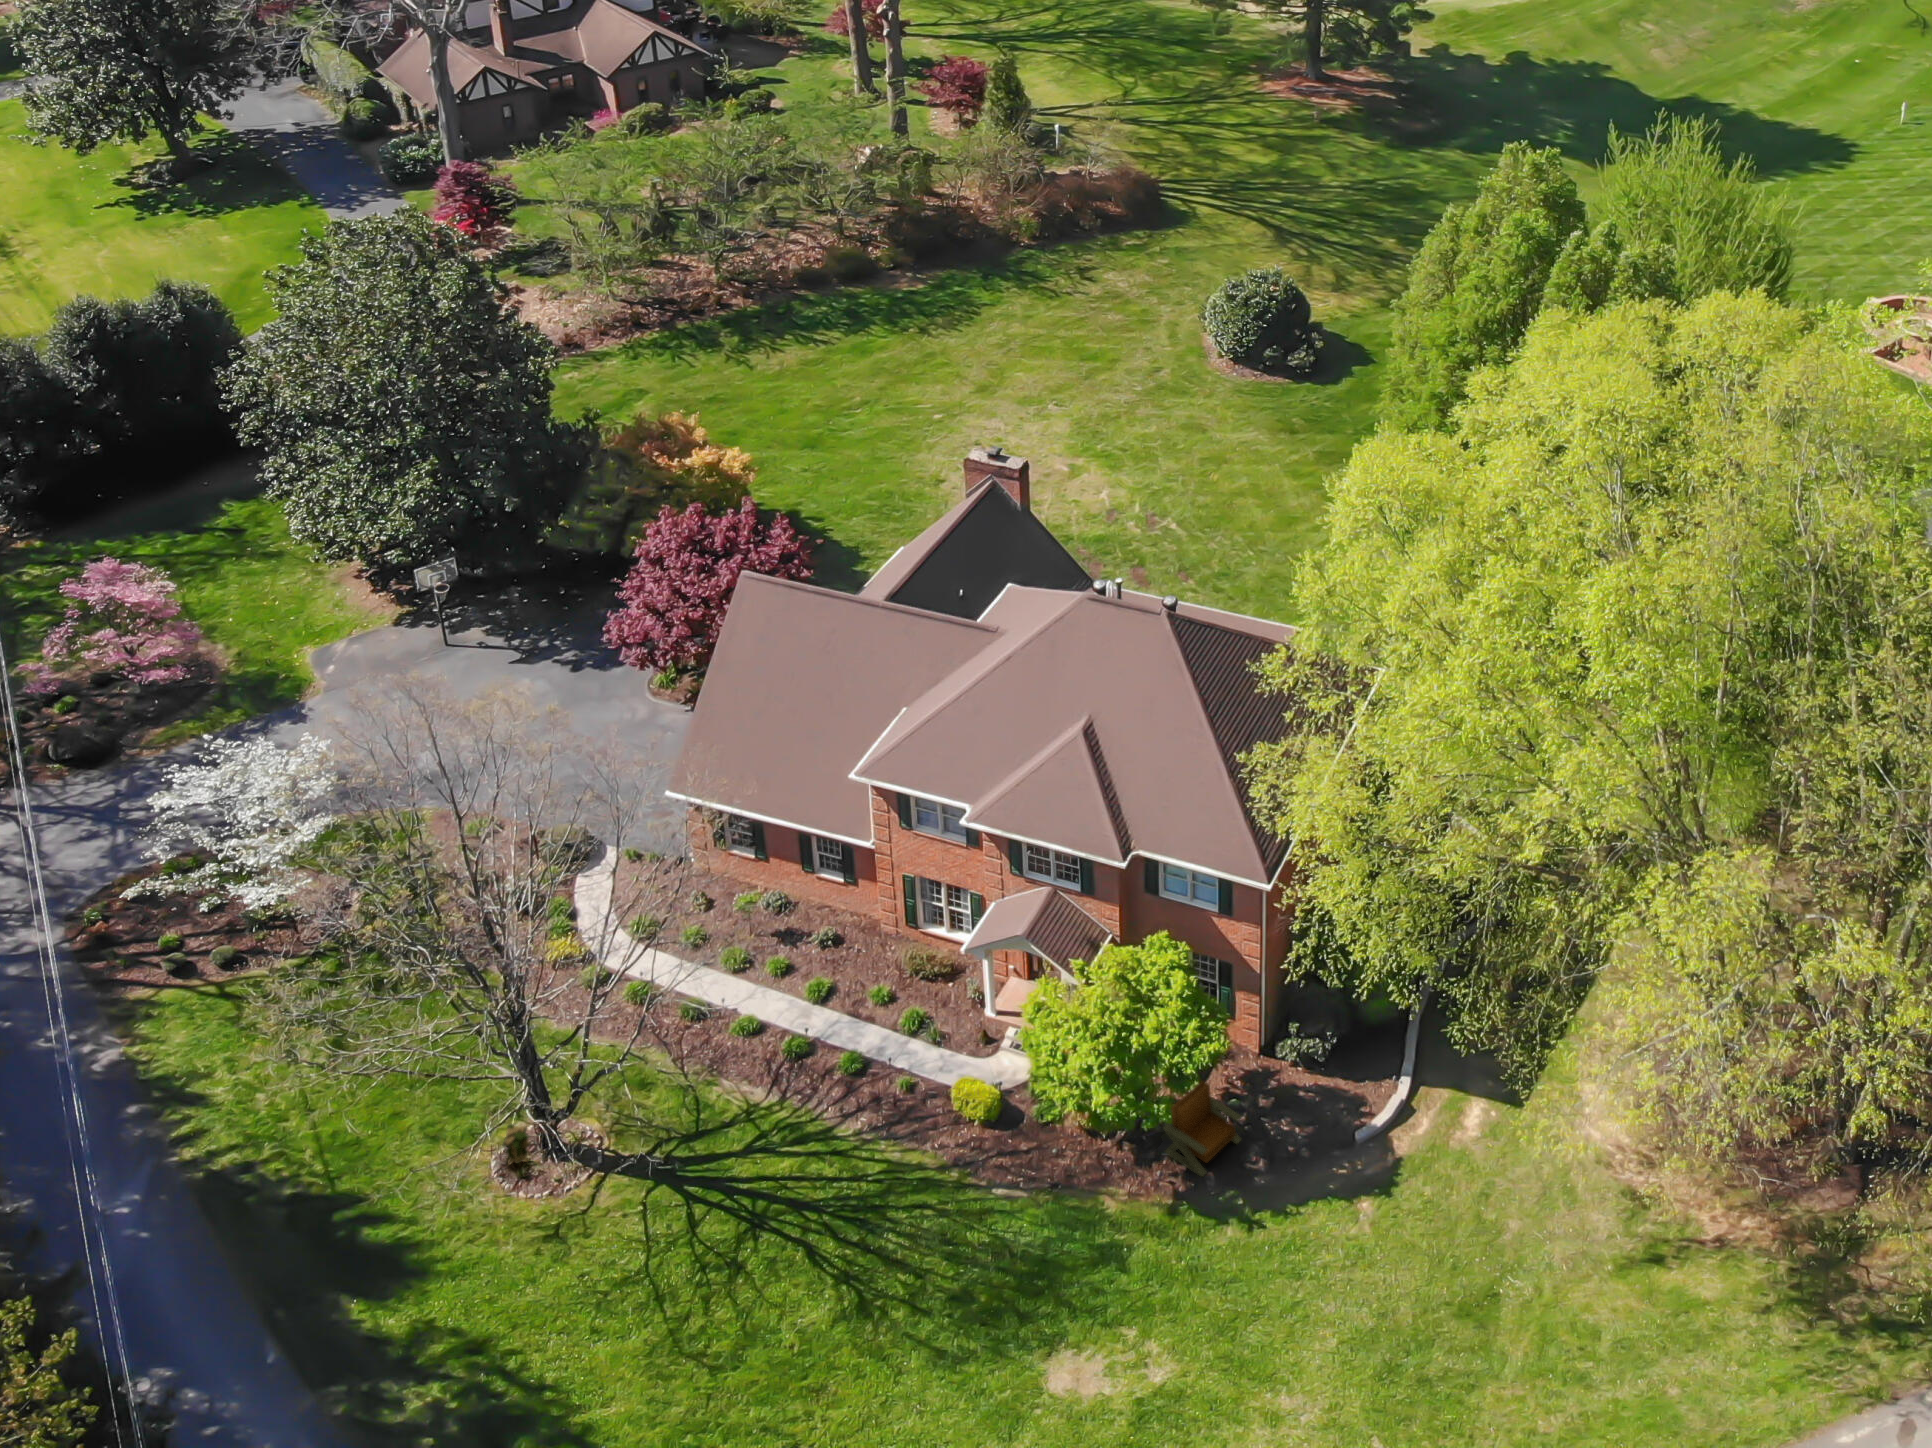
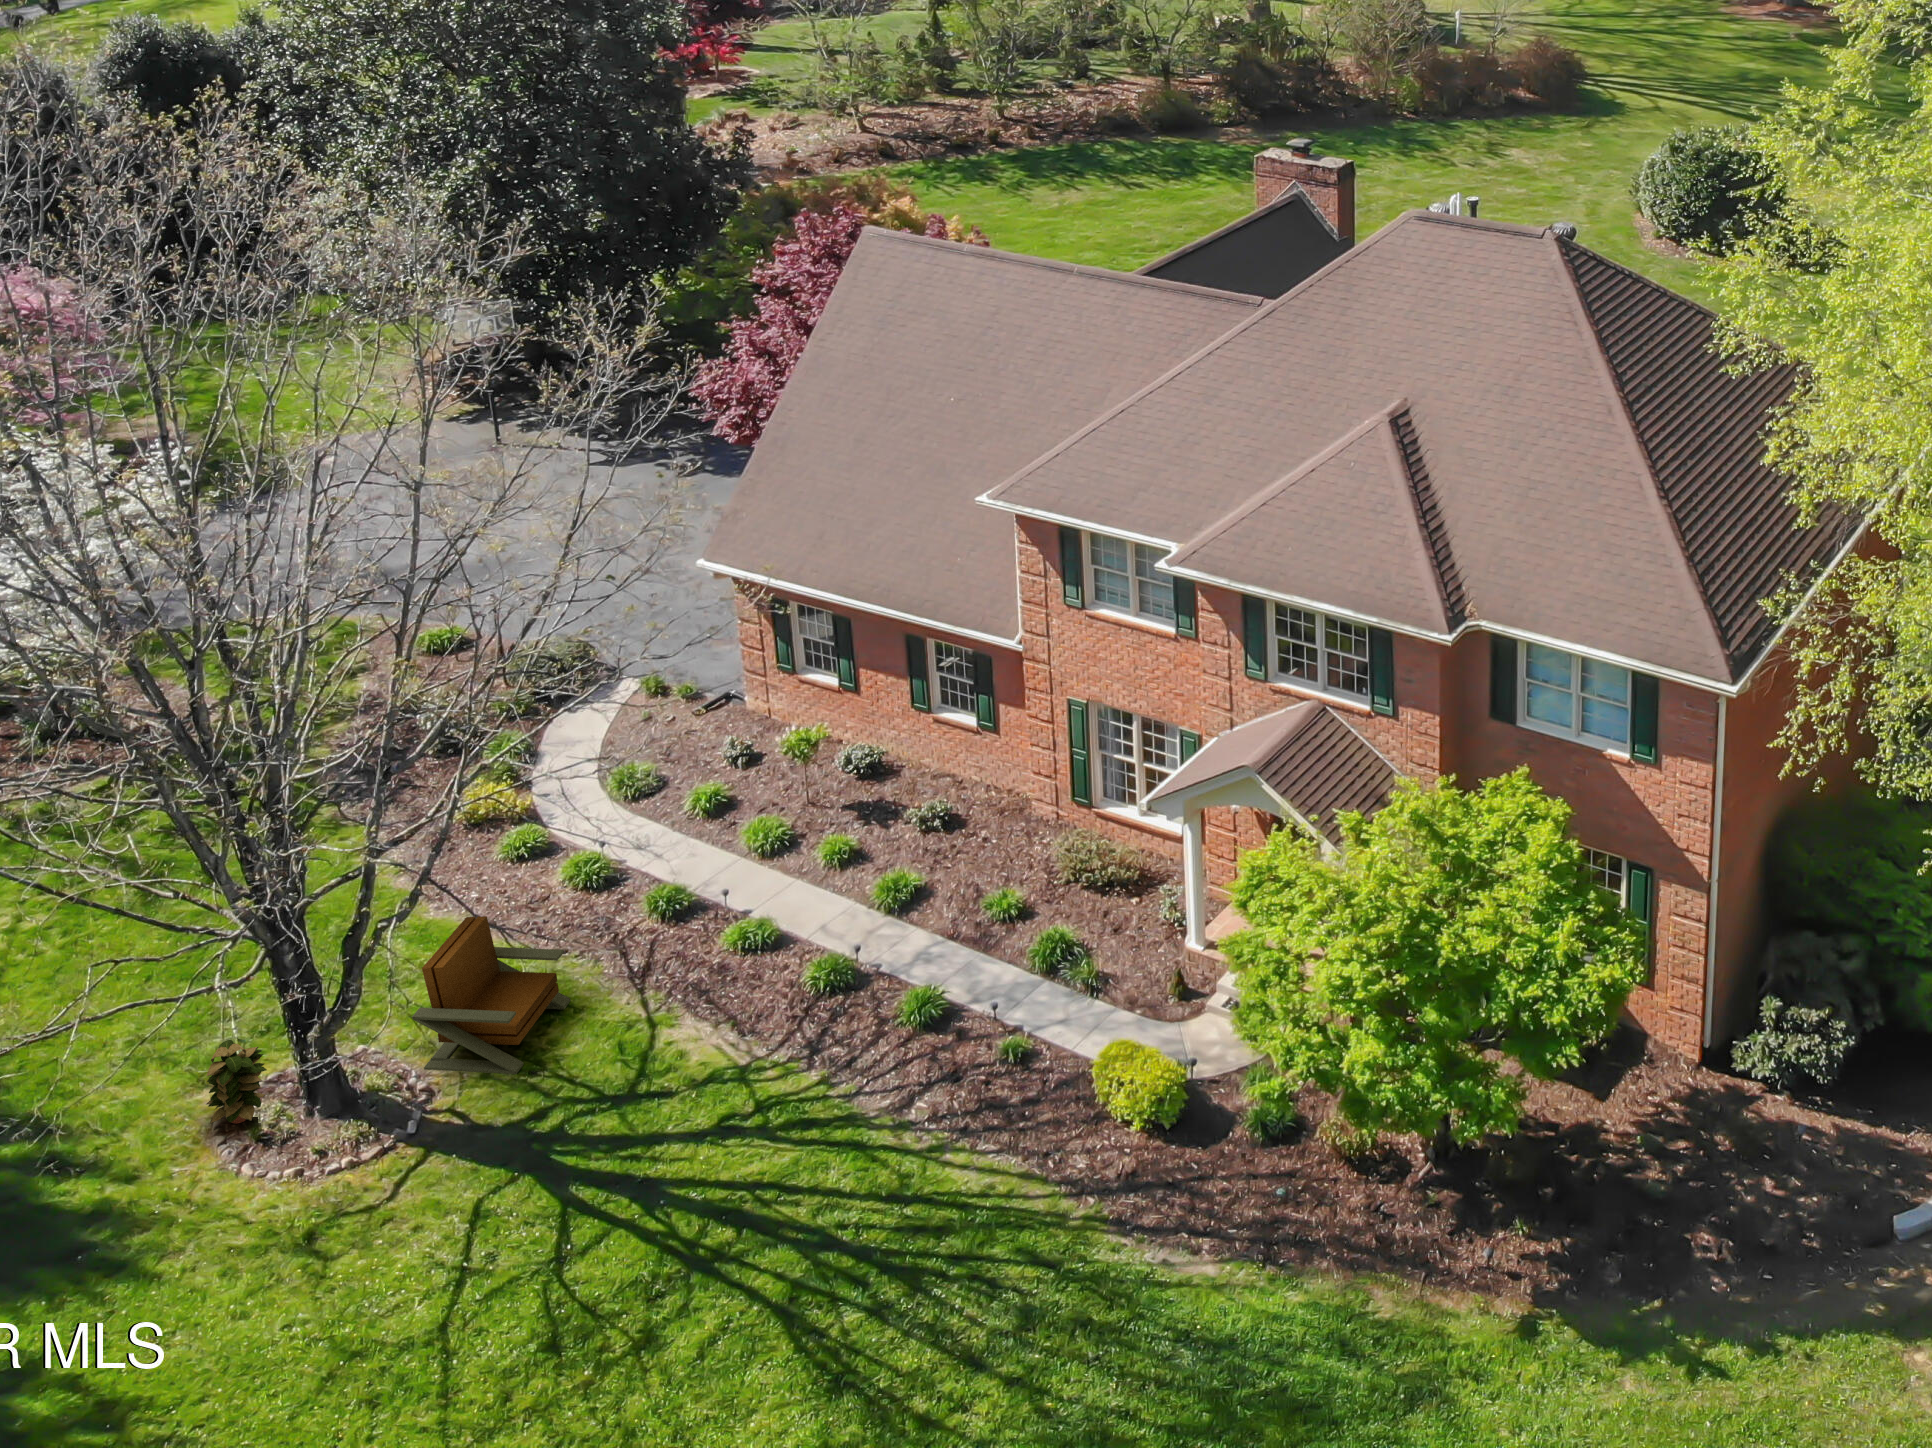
lounge chair: present [1163,1081,1241,1176] -> present [412,916,571,1074]

